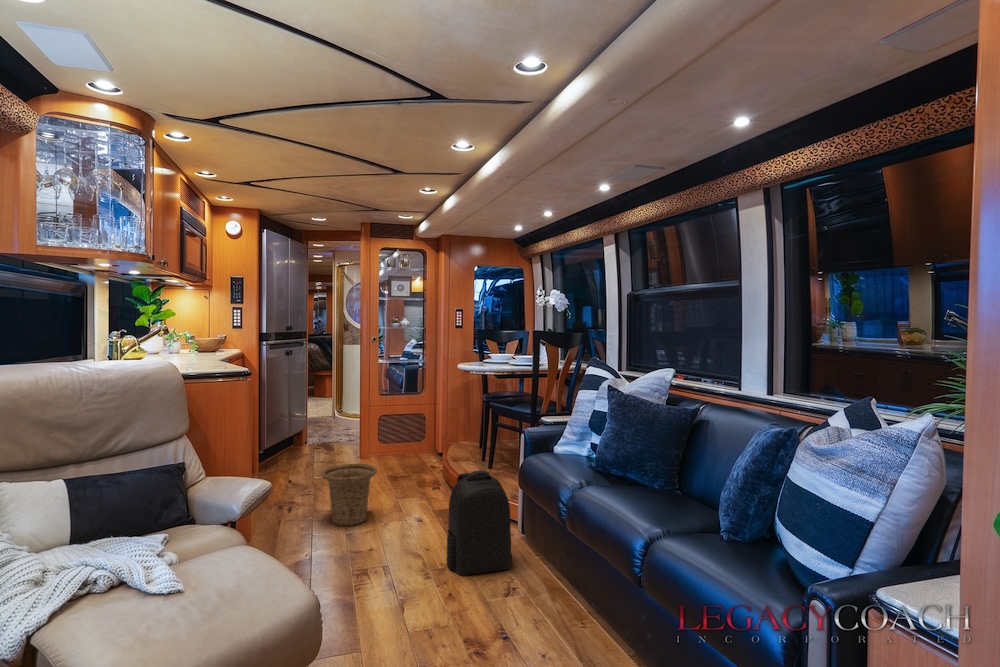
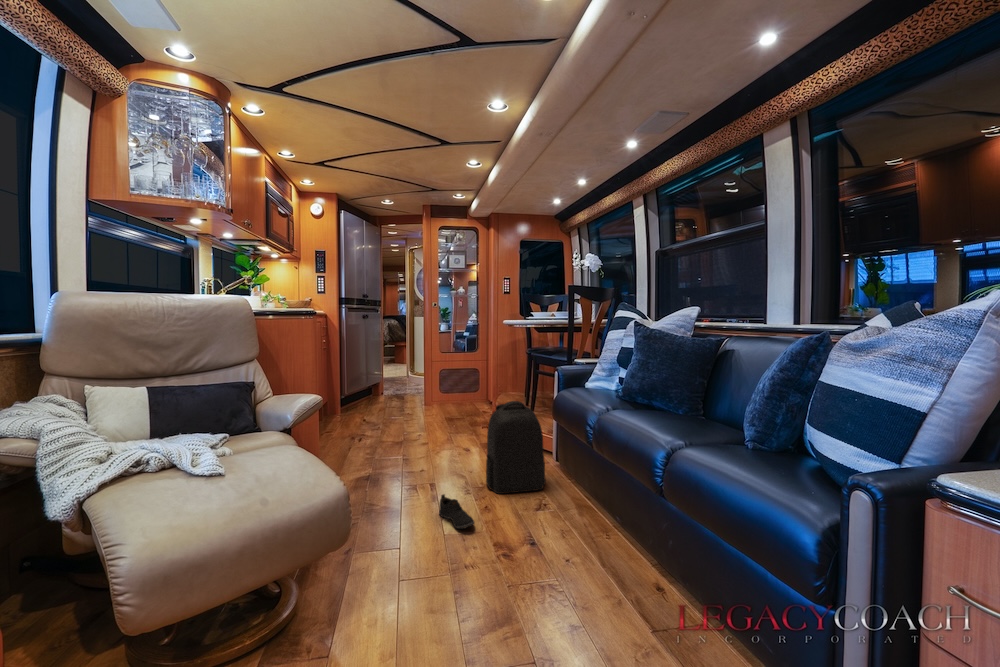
basket: present [322,464,377,527] -> none [382,402,429,455]
shoe: none [399,582,441,623] -> present [439,495,475,529]

